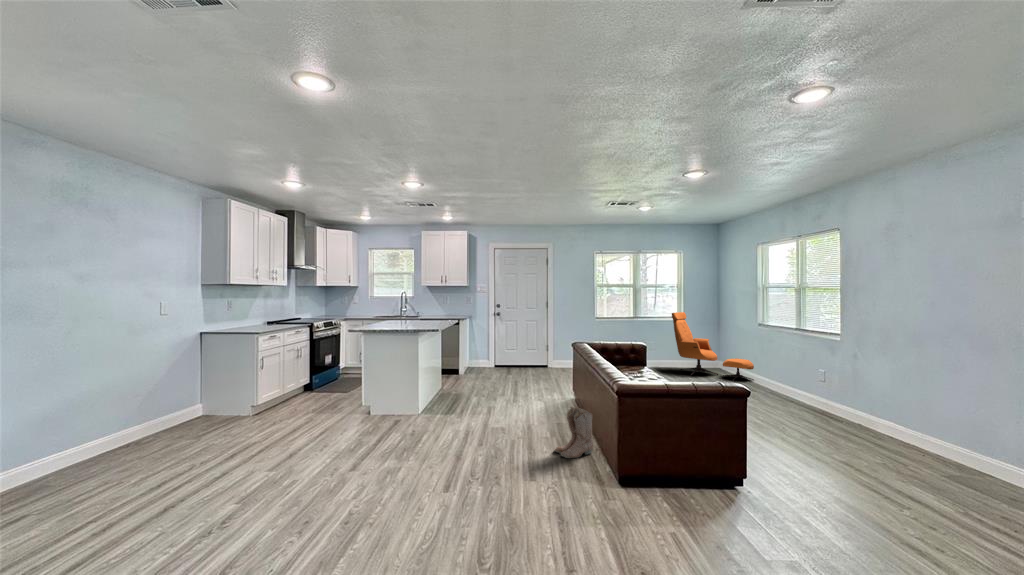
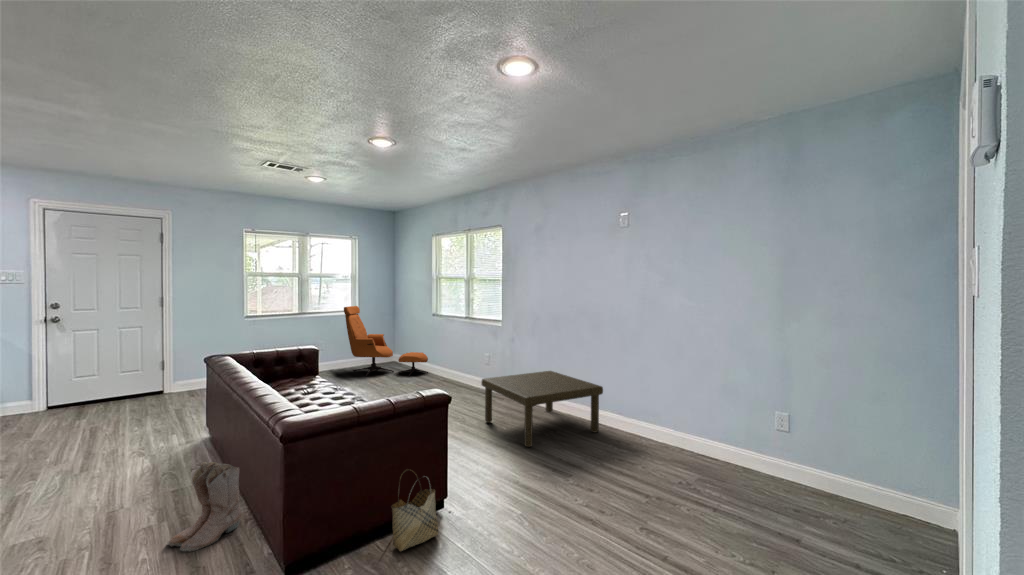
coffee table: none [803,388,975,471] -> present [482,371,603,447]
woven basket: none [693,440,734,500] -> present [392,470,438,551]

